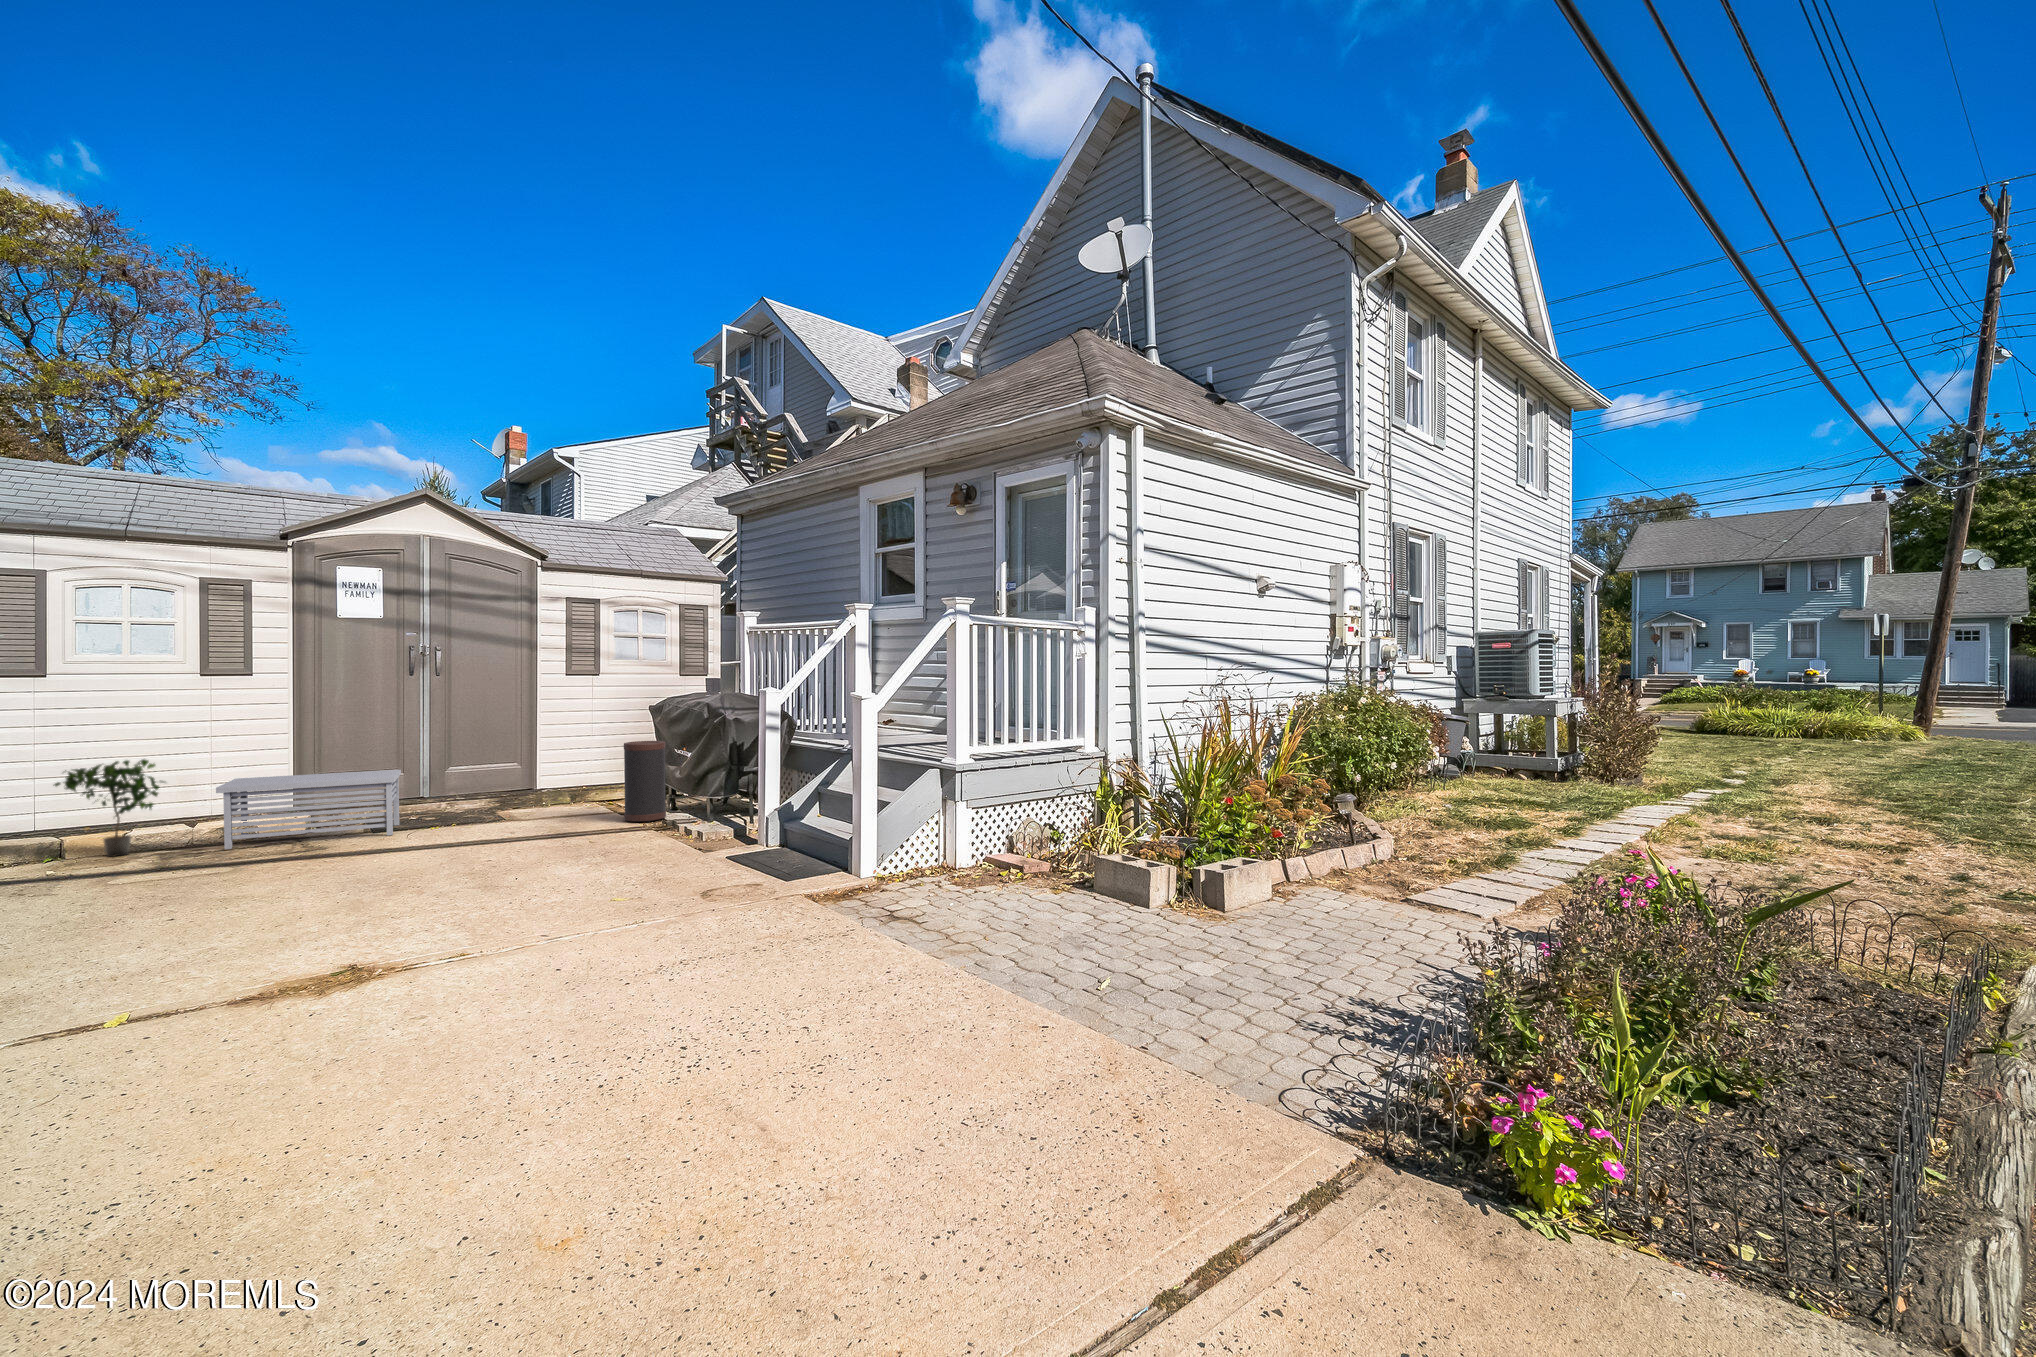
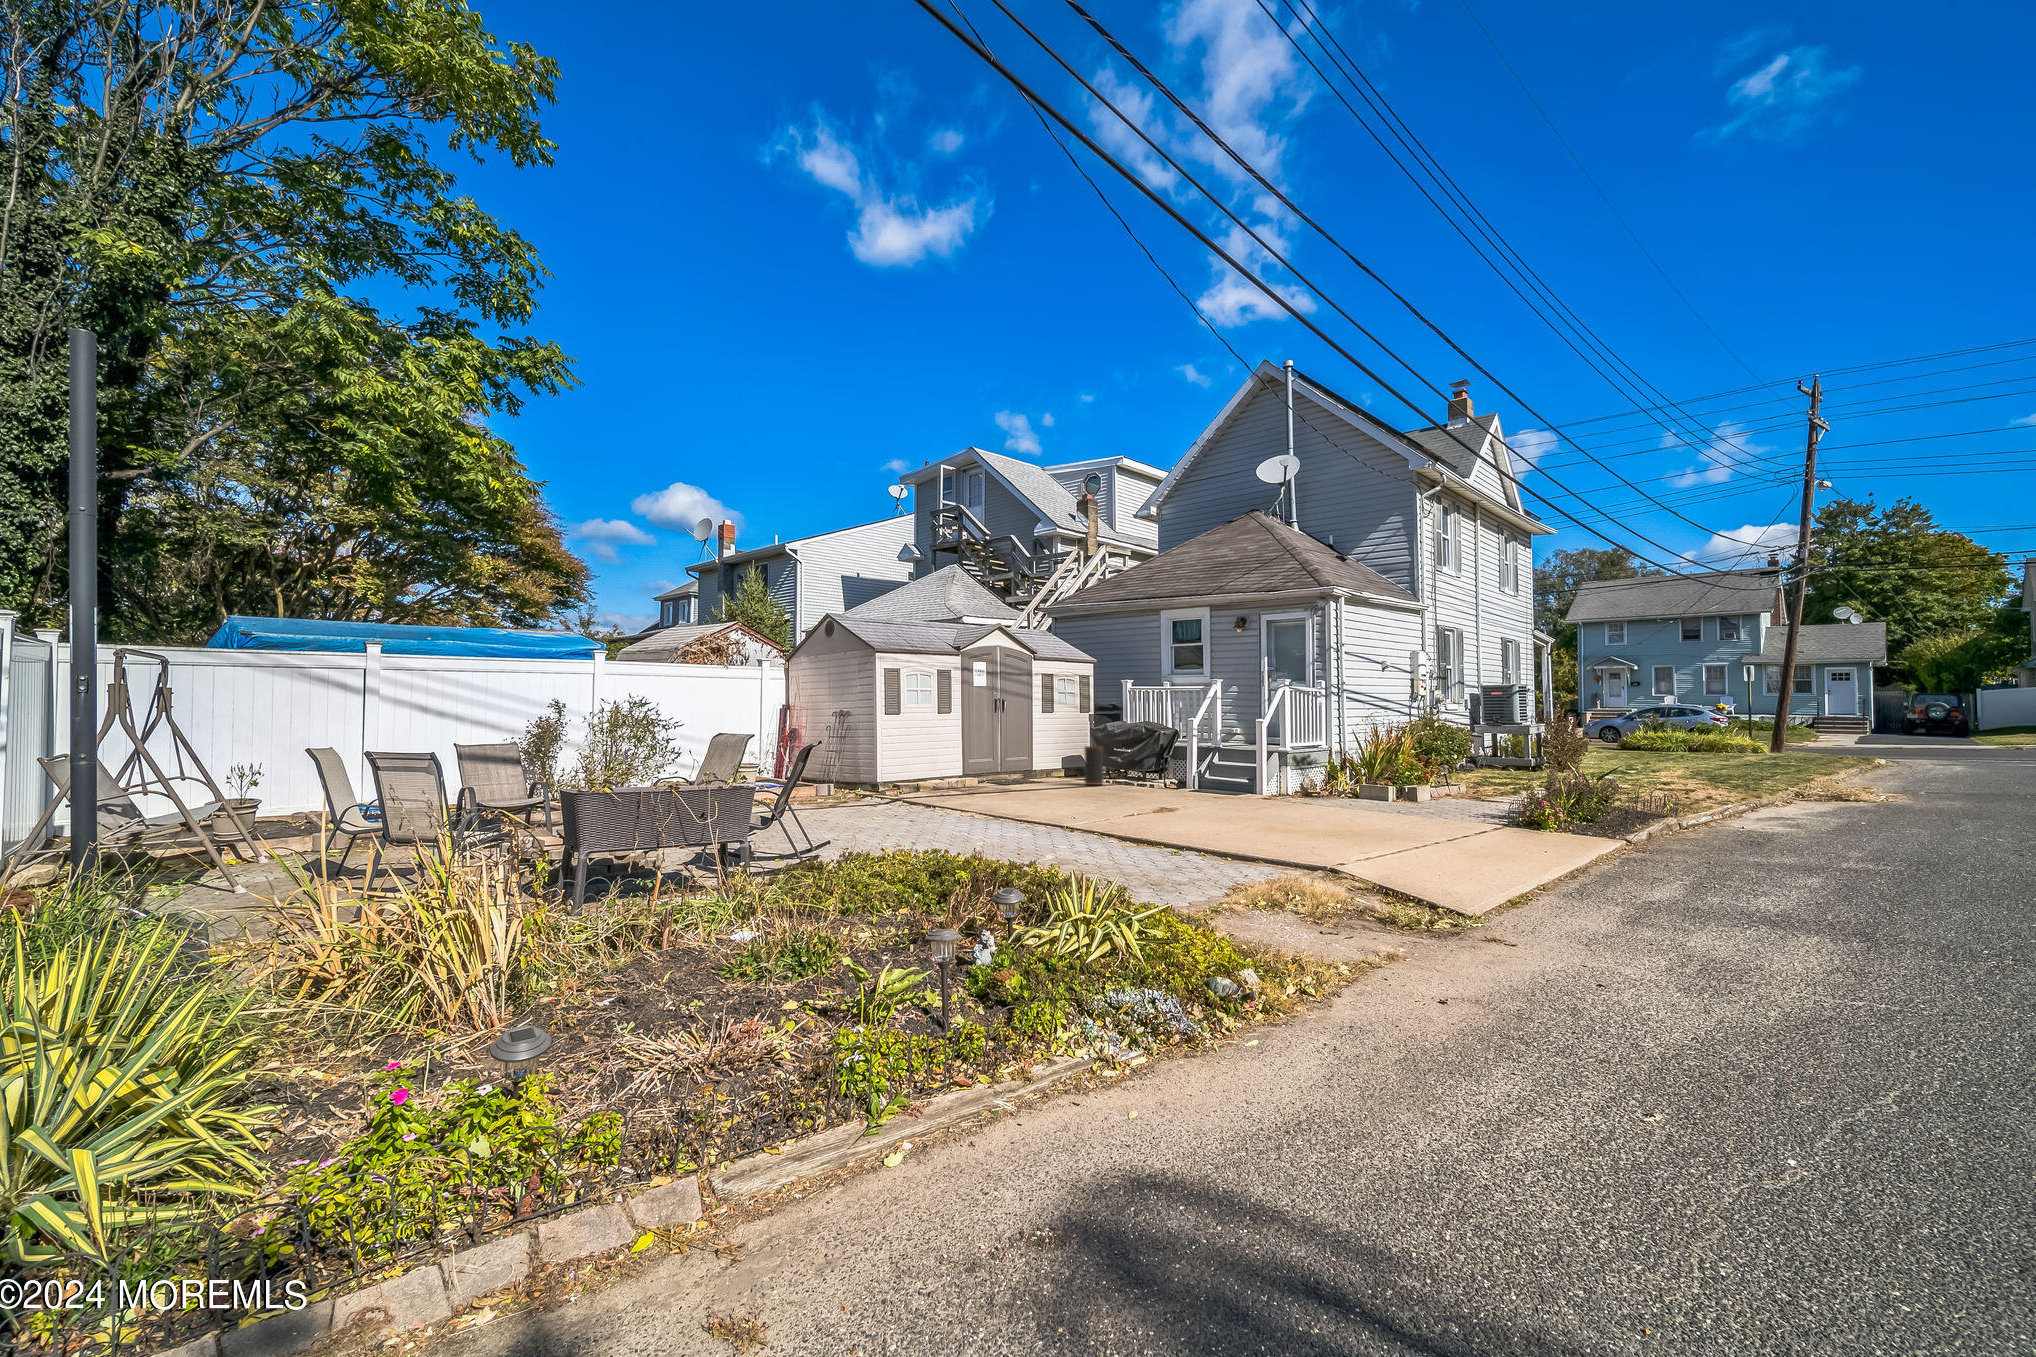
potted plant: present [53,759,164,857] -> present [1287,754,1317,796]
storage bench: present [216,770,401,849] -> none [928,760,1000,794]

